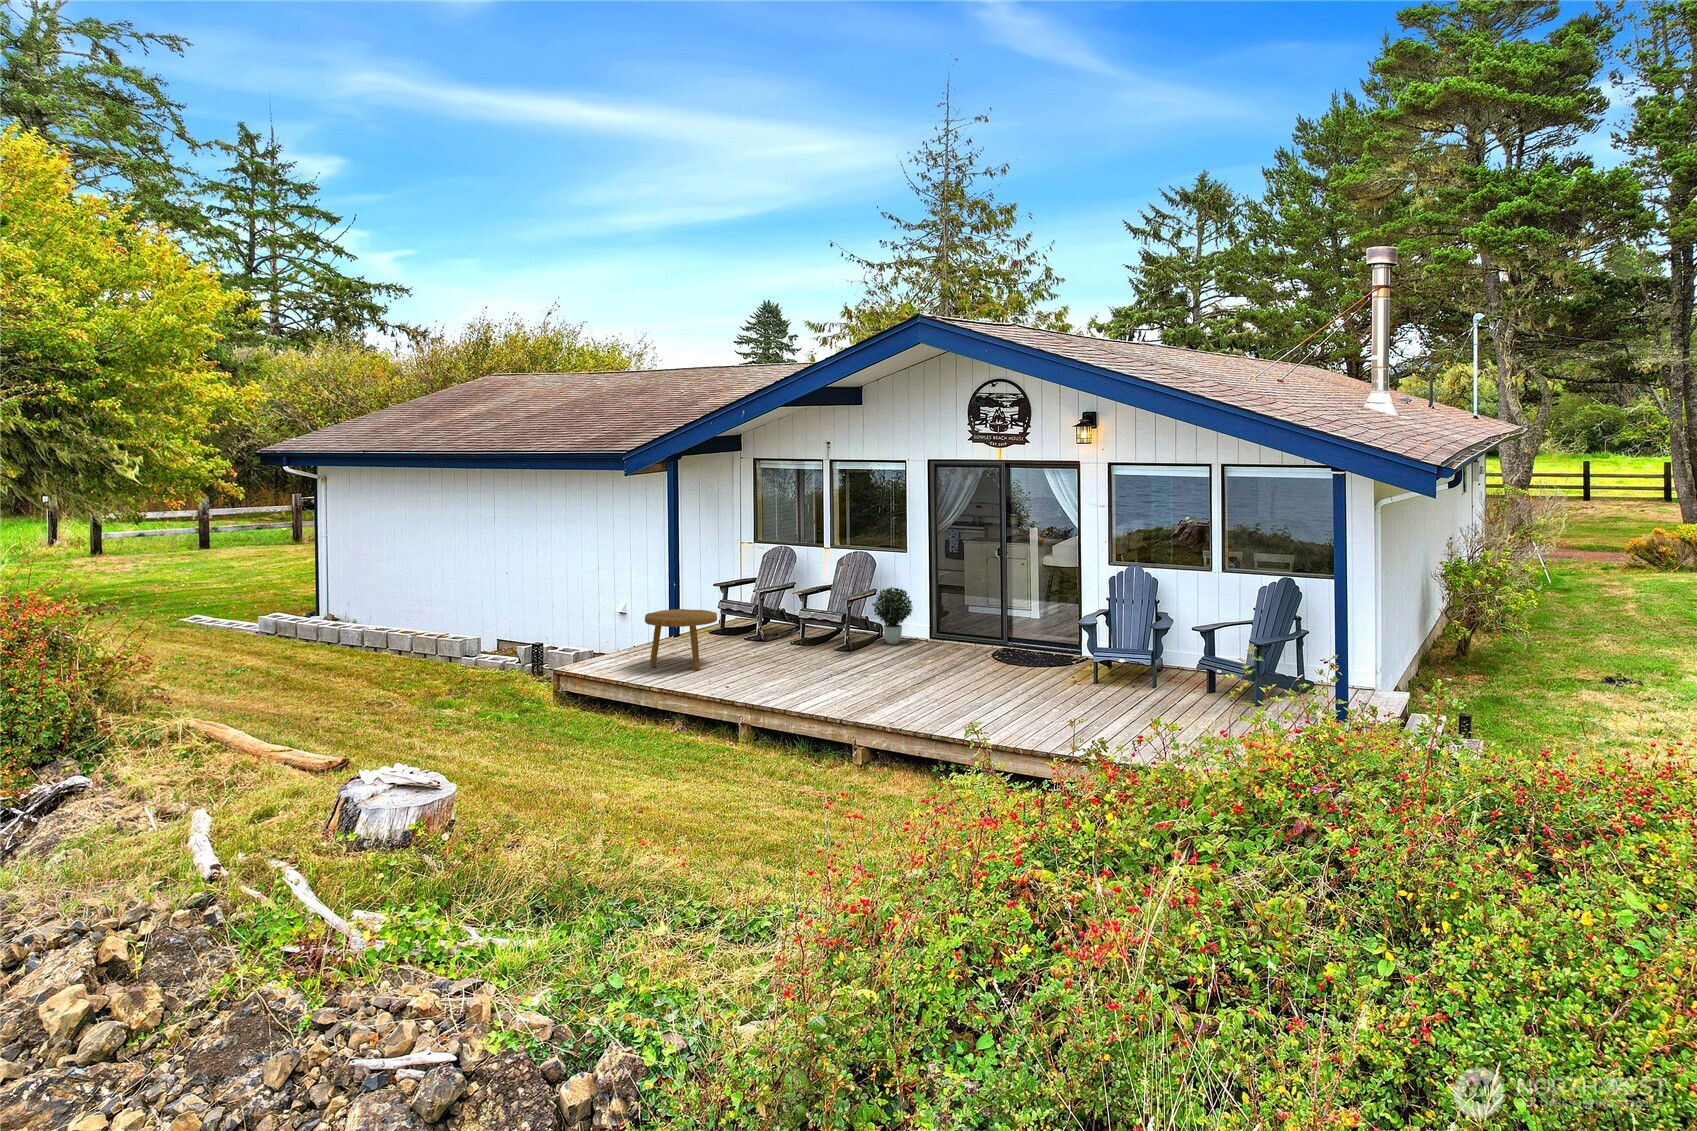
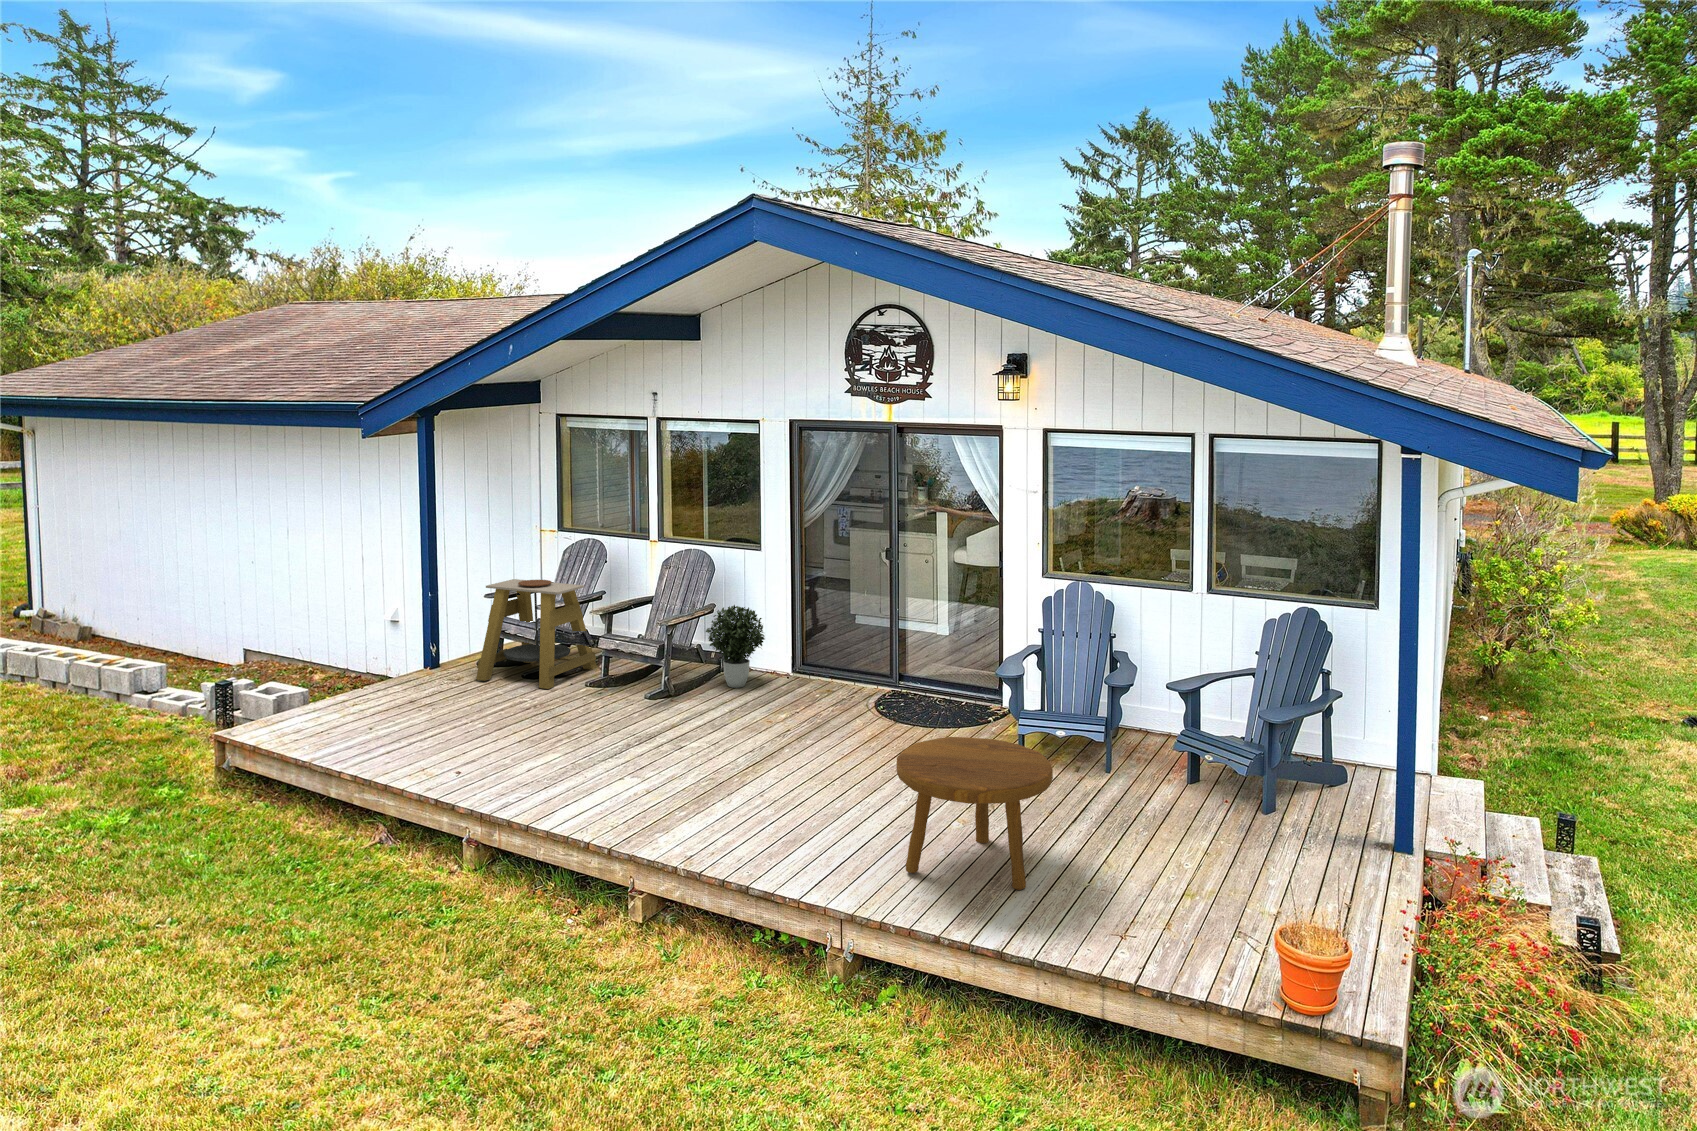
side table: none [711,573,790,646] -> present [476,579,597,689]
footstool: present [645,609,717,670] -> present [897,737,1053,890]

